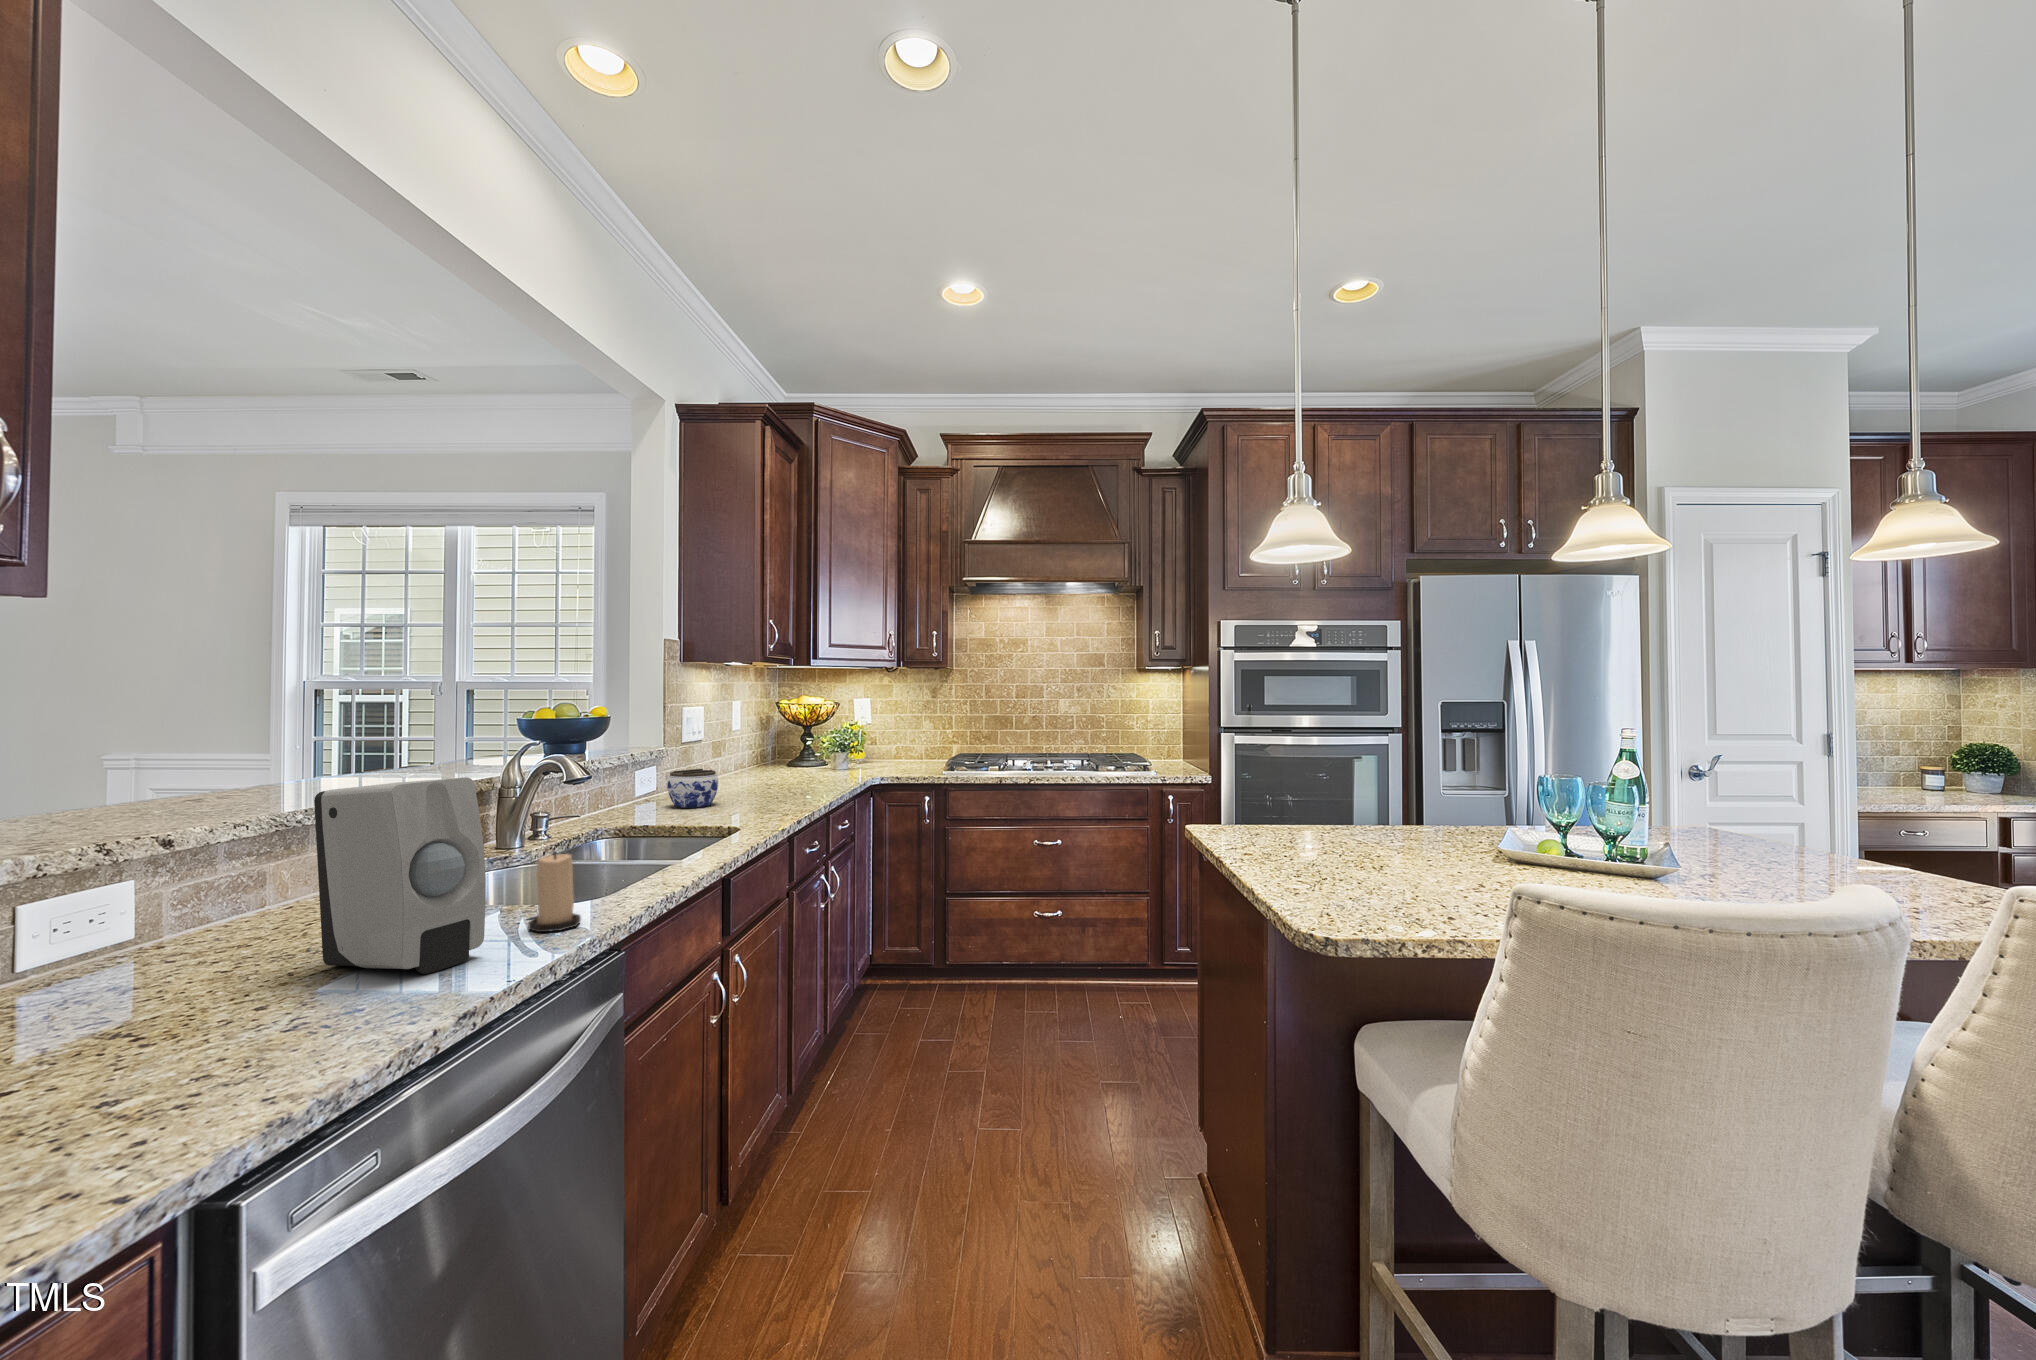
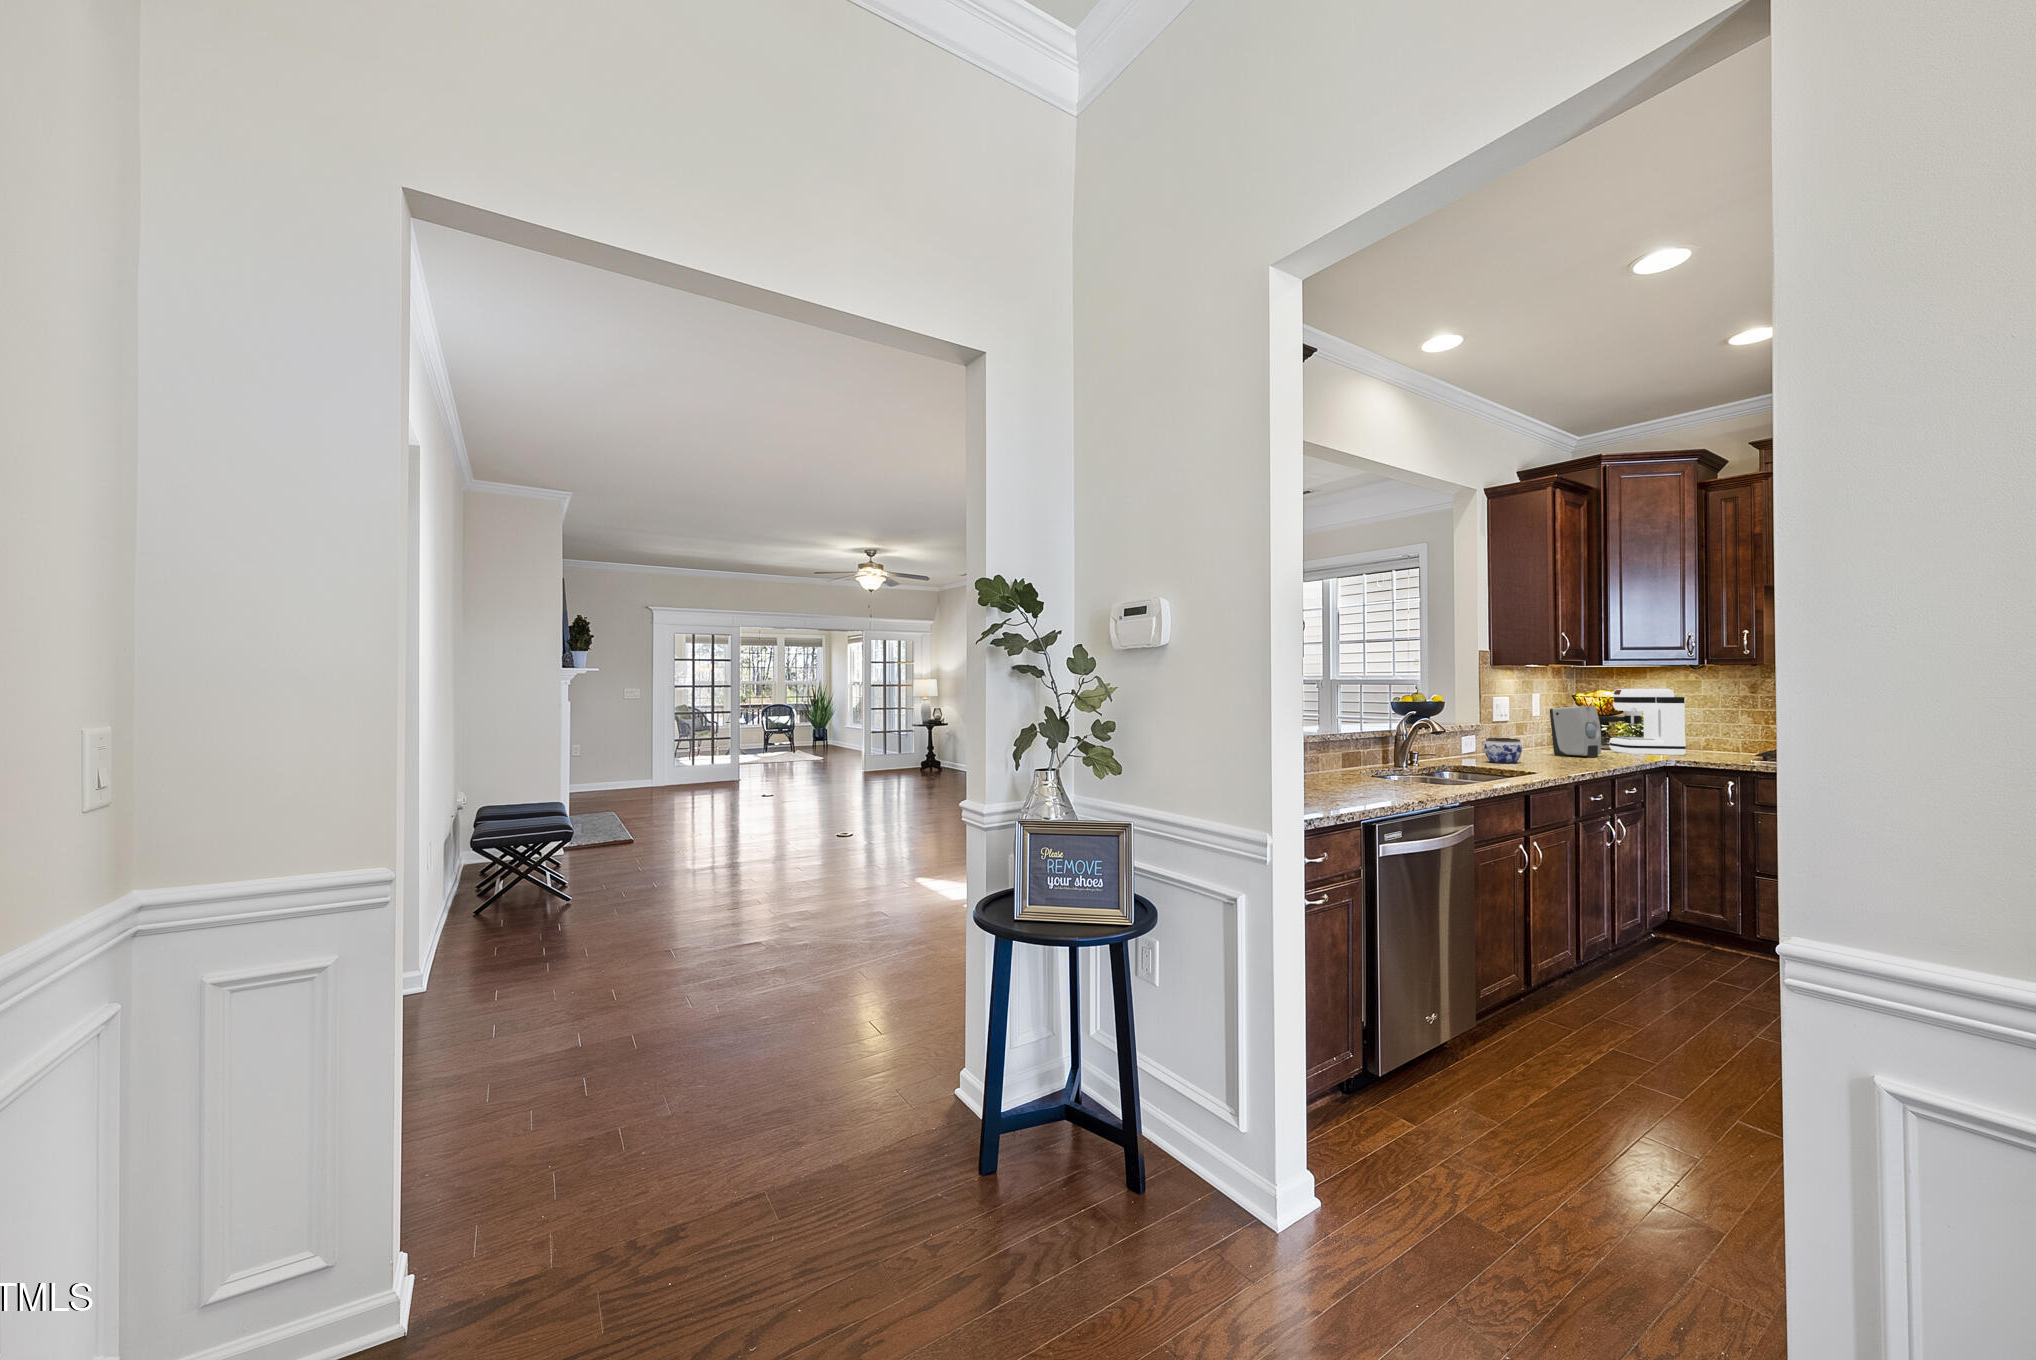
coffee maker: none [799,694,888,776] -> present [1598,689,1686,756]
soap dispenser: present [314,777,486,974] -> present [1550,706,1601,757]
candle: present [529,851,581,932] -> none [1422,754,1447,792]

